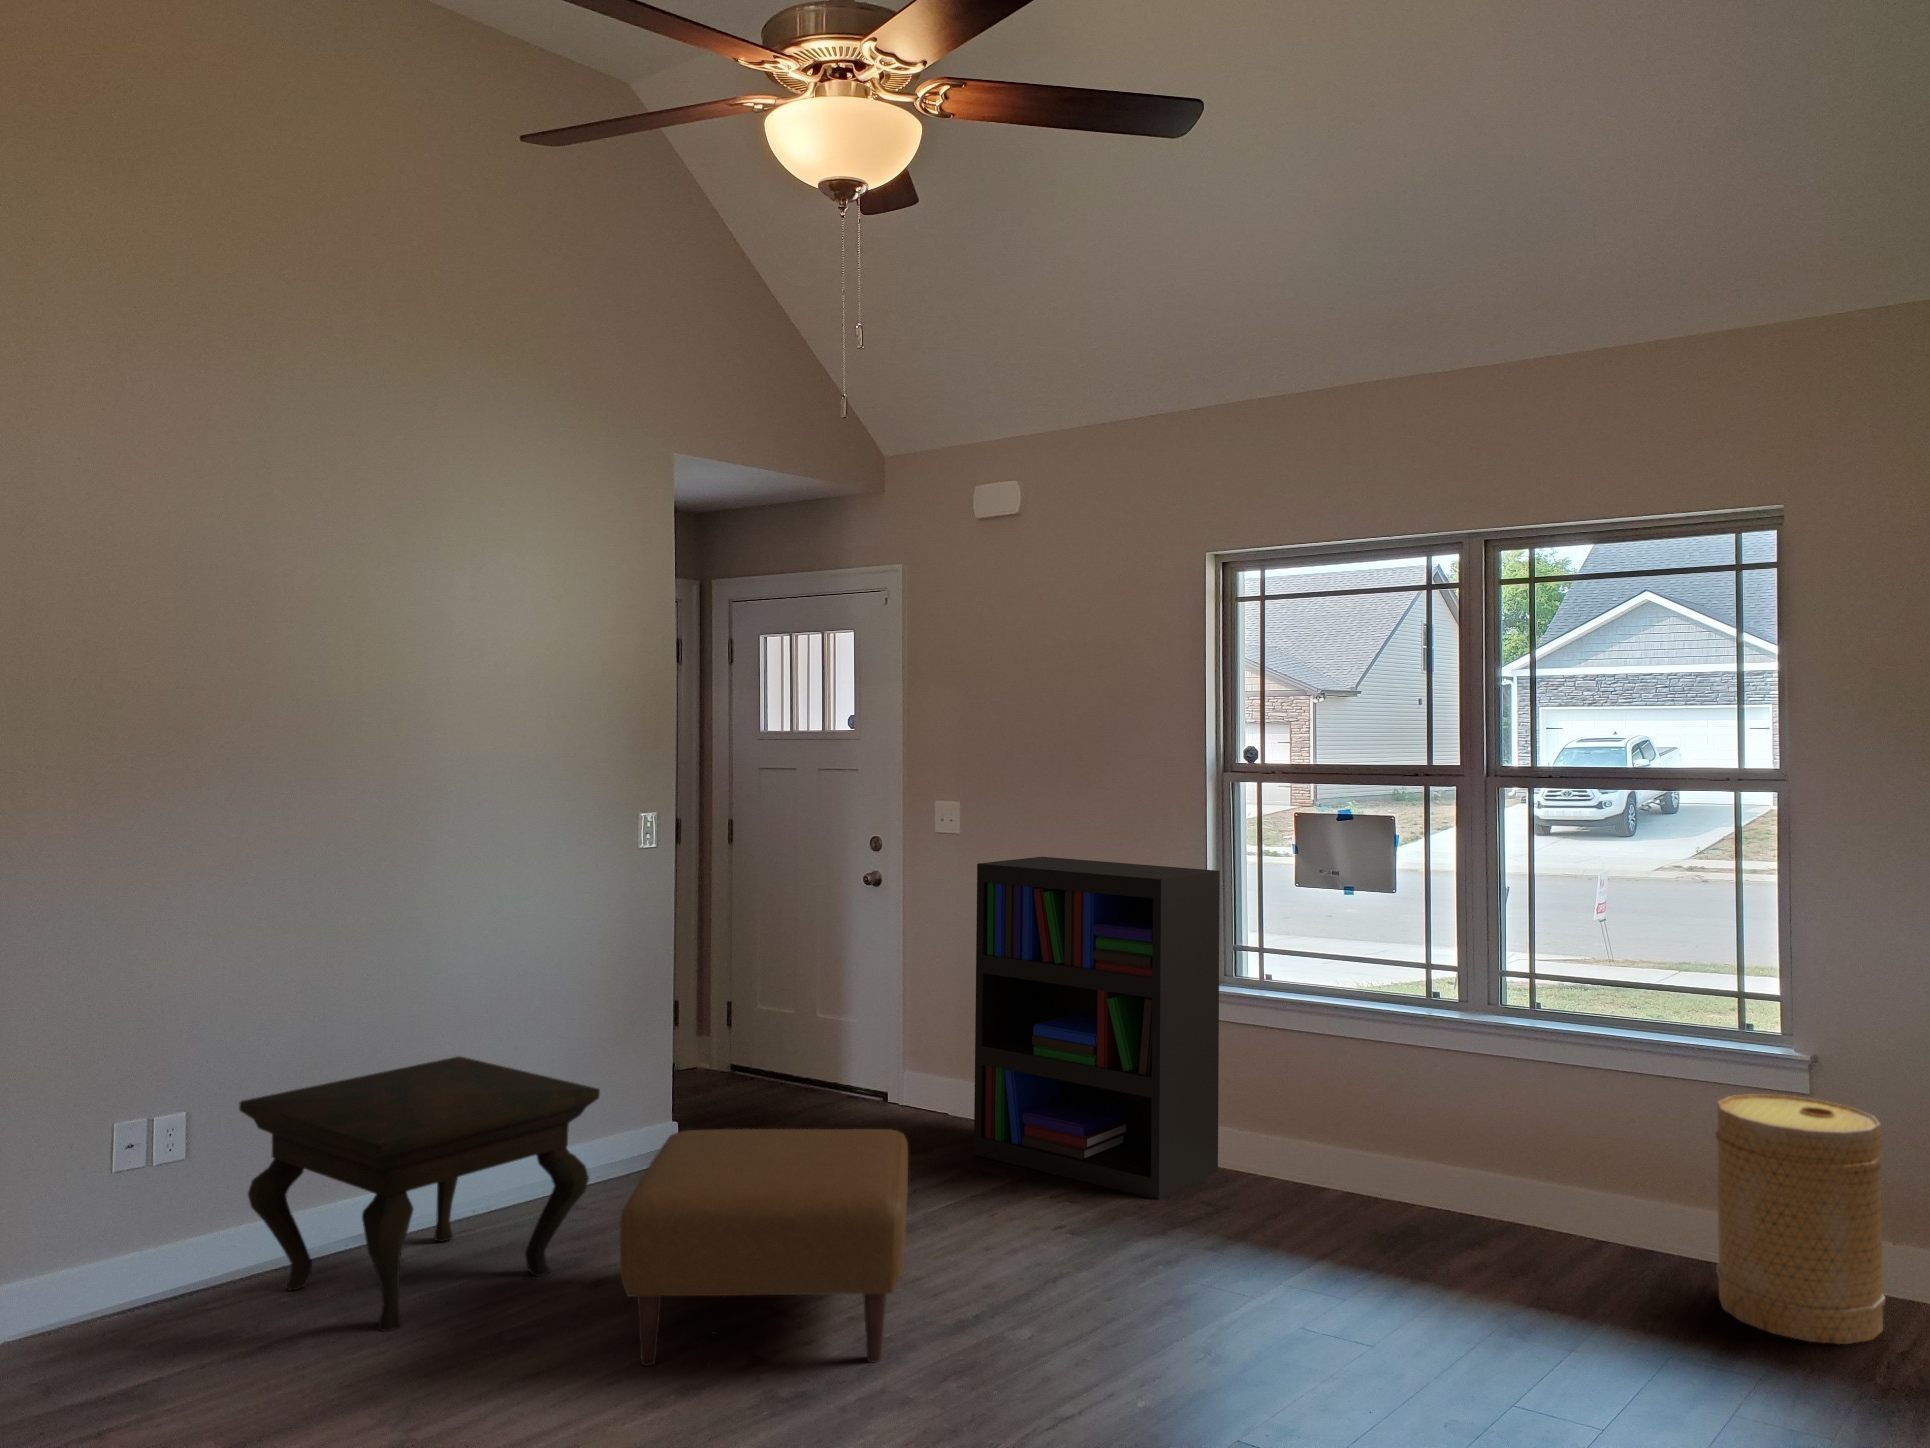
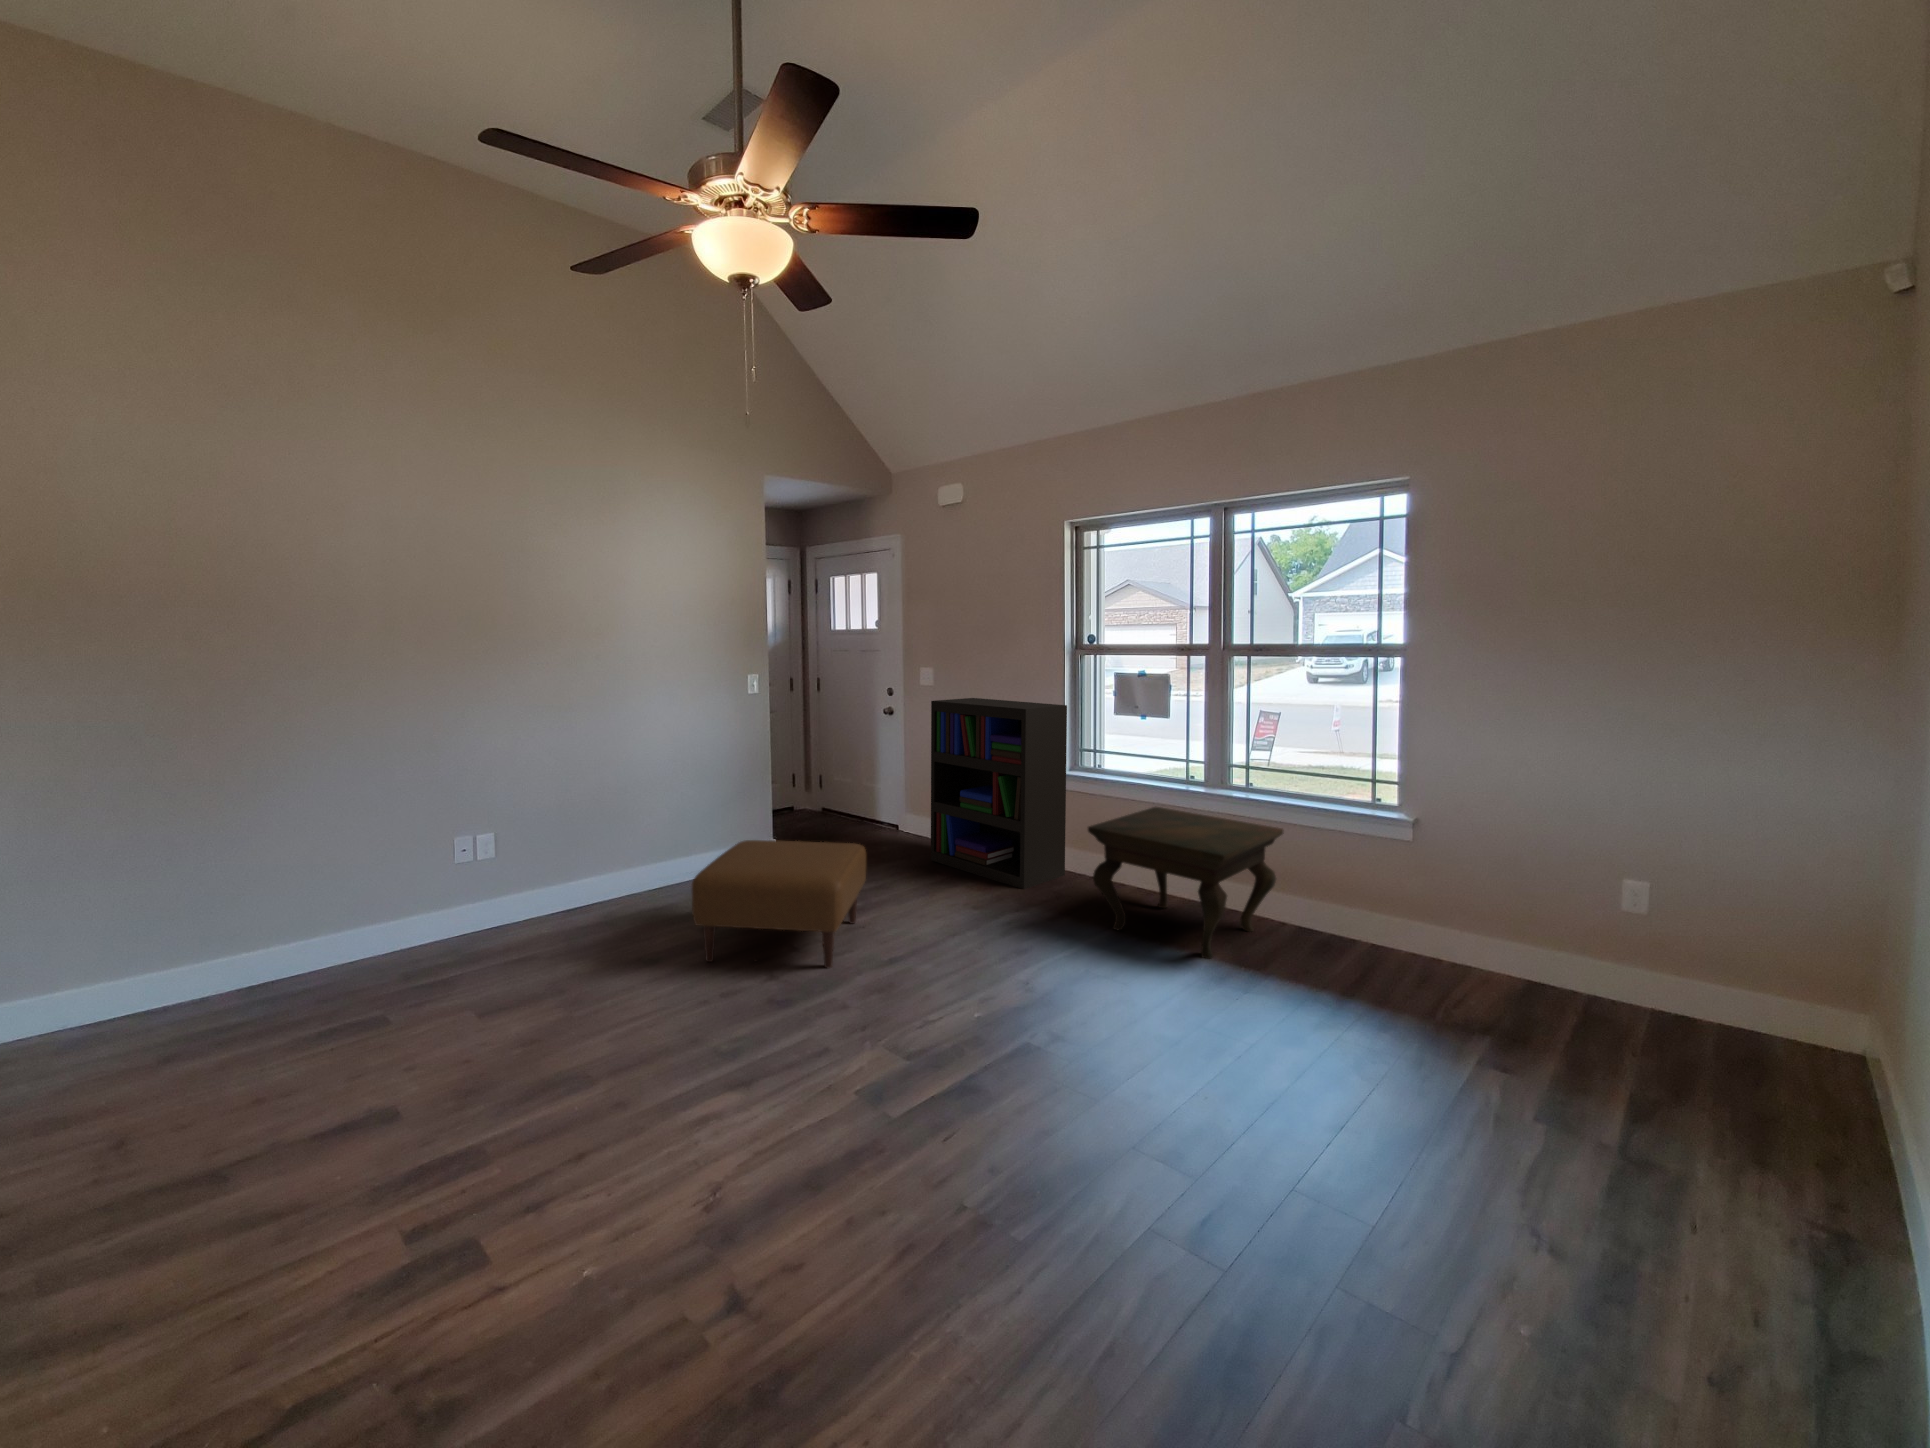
side table: present [239,1056,600,1332] -> present [1088,807,1283,959]
basket: present [1715,1094,1885,1344] -> none [1346,842,1459,998]

